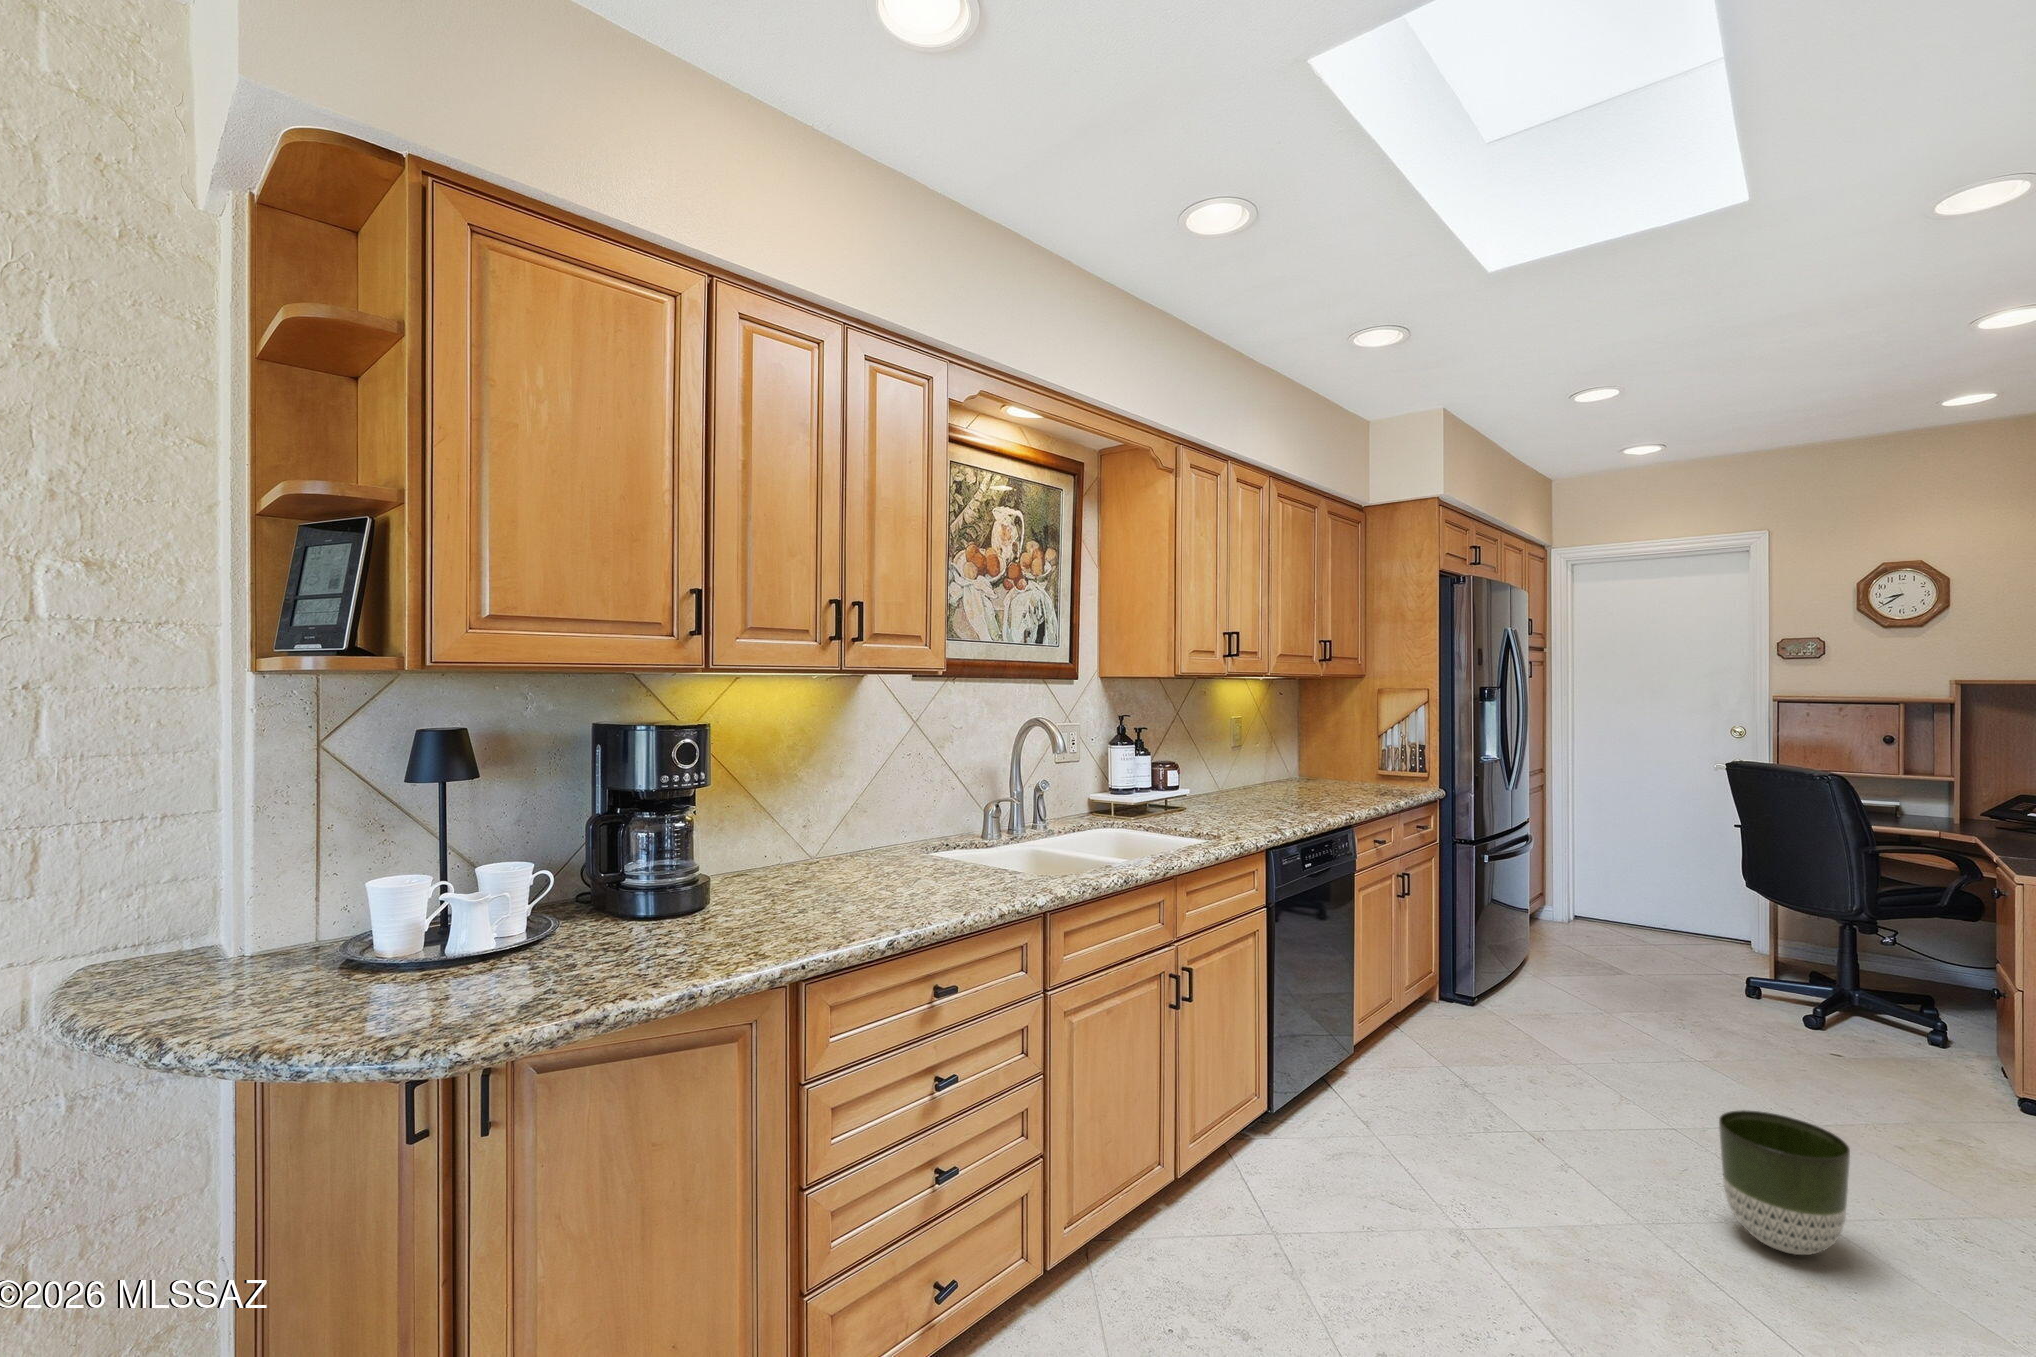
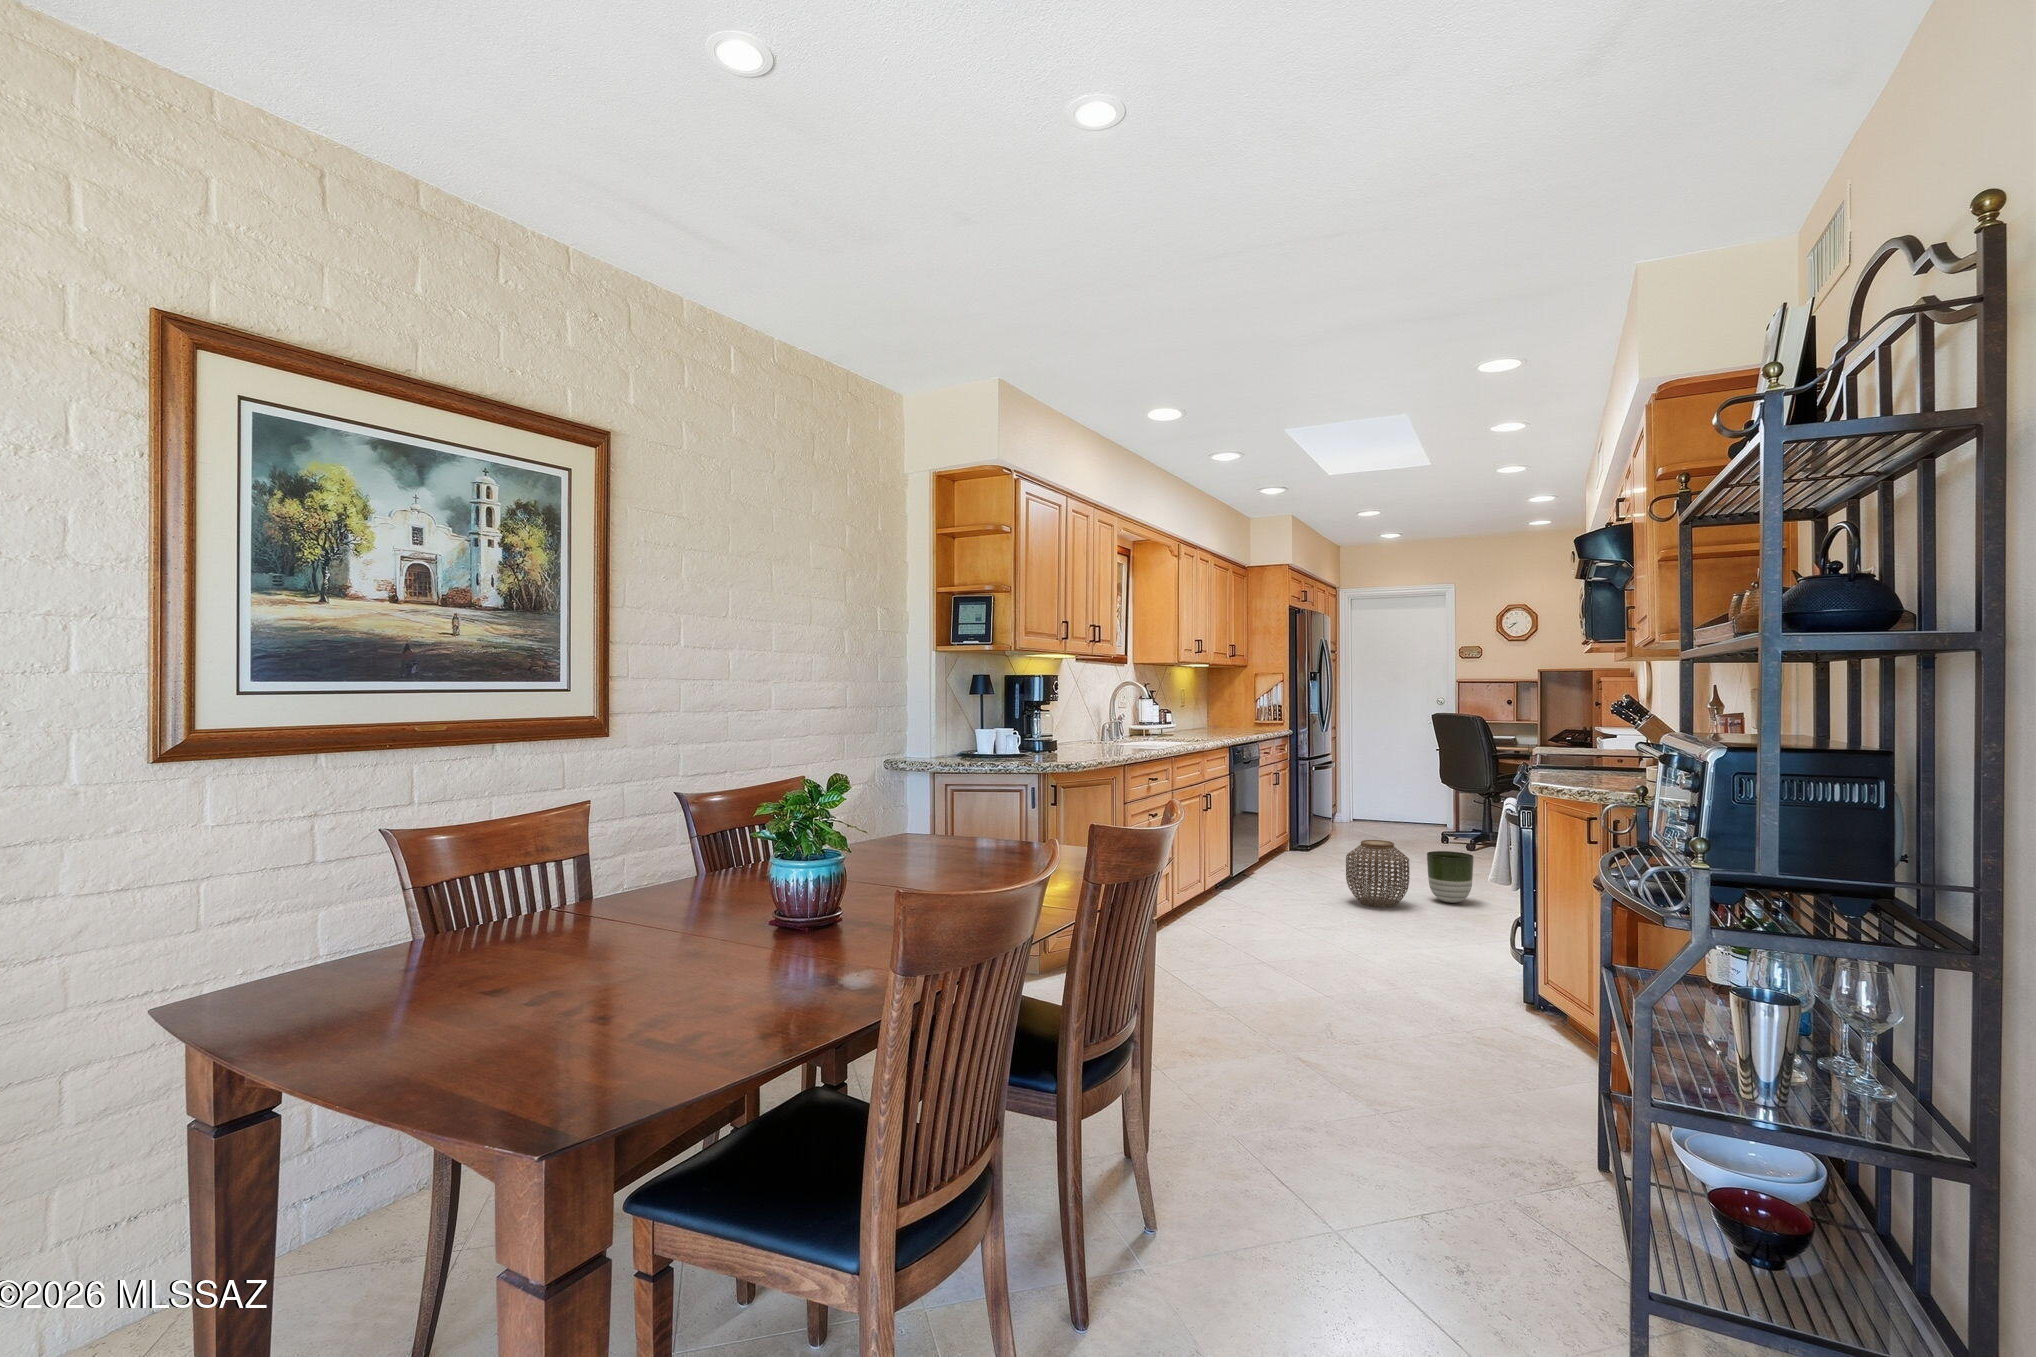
woven basket: none [1511,1078,1672,1257] -> present [1346,840,1409,907]

